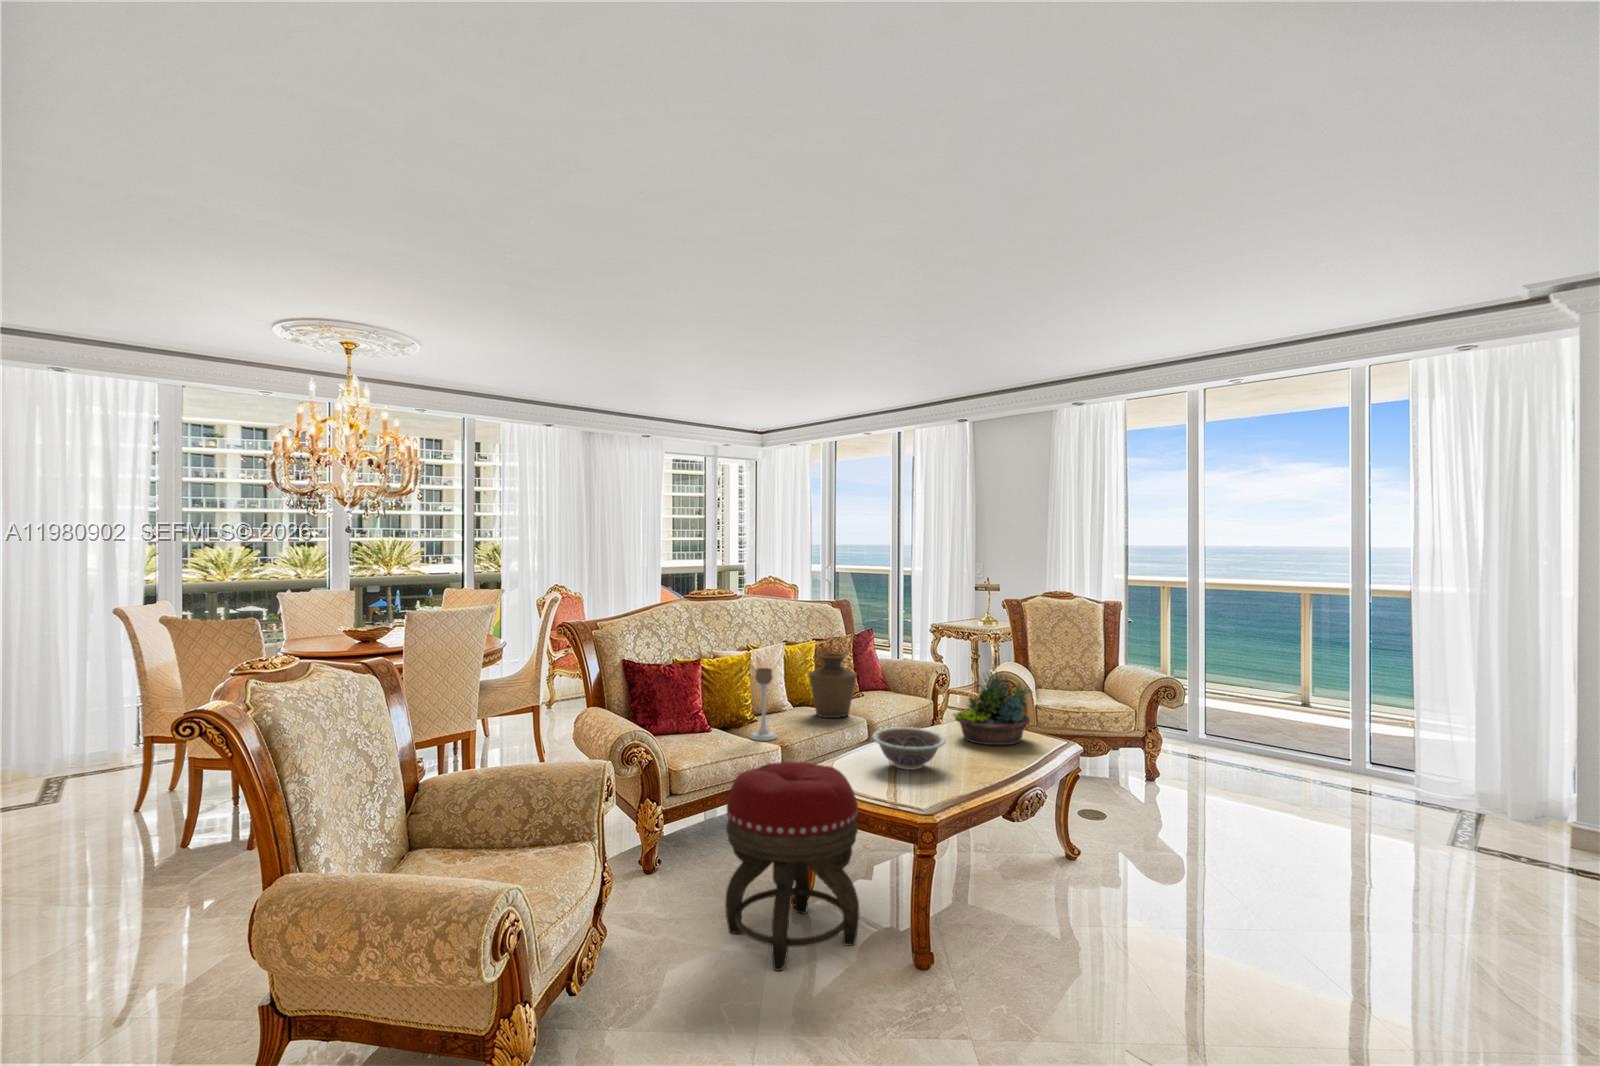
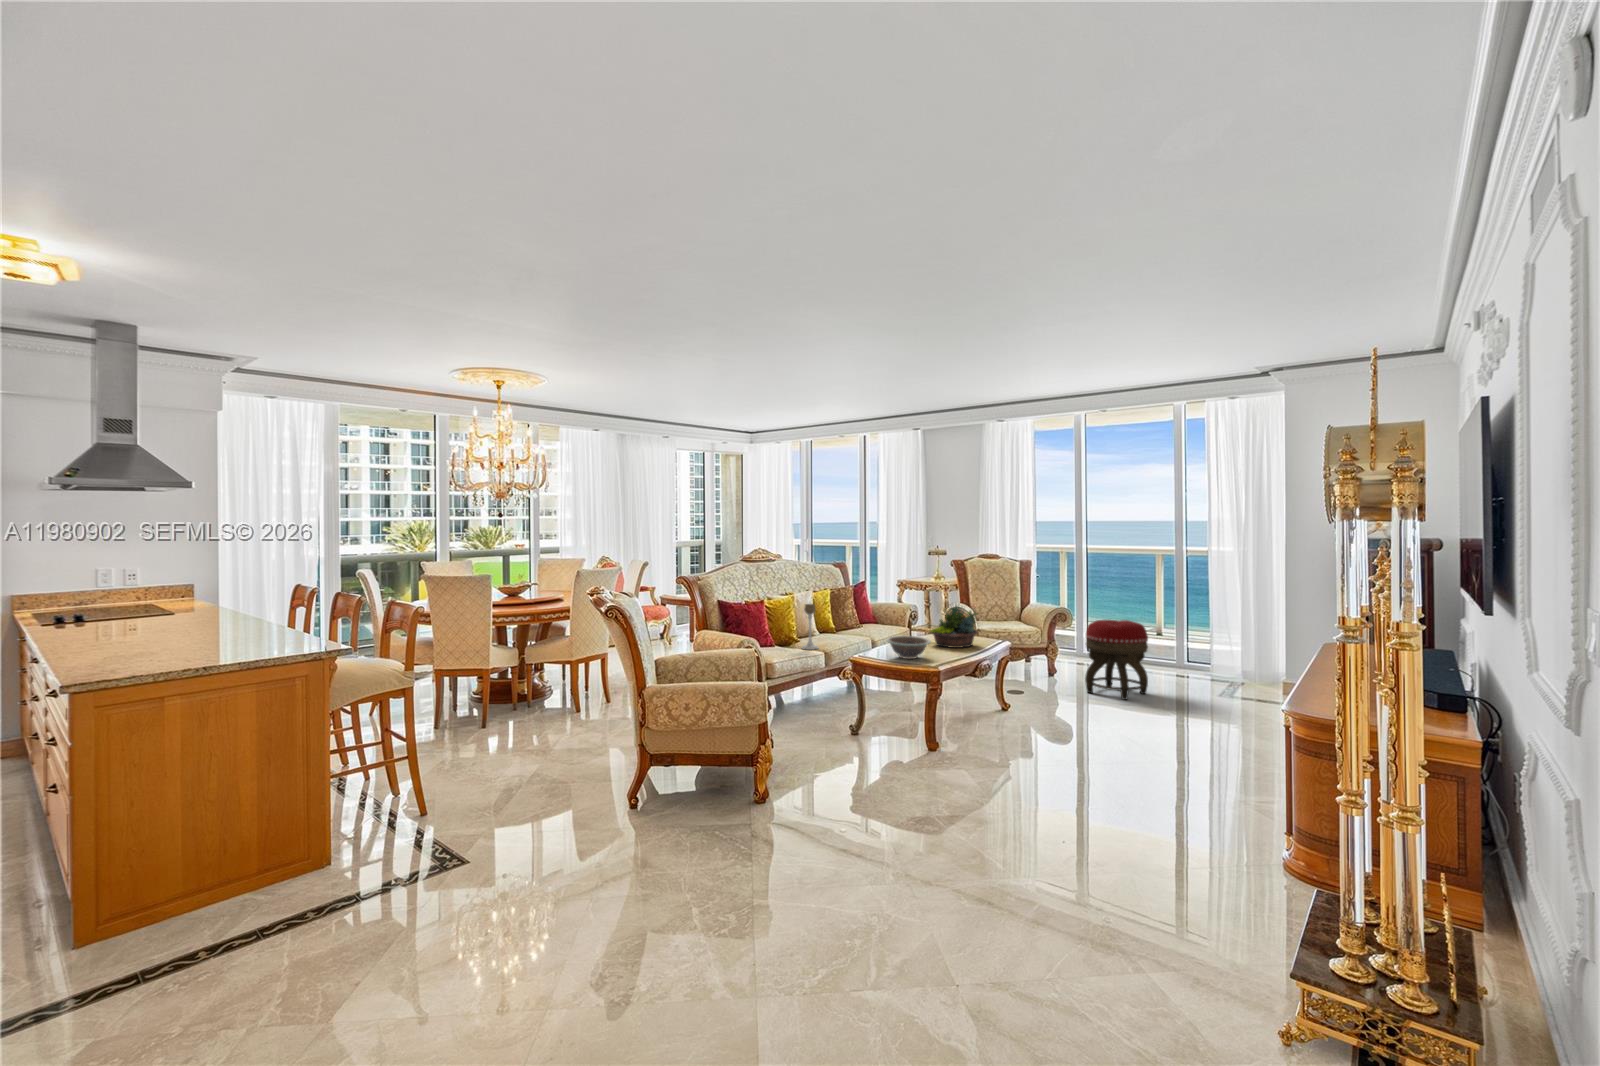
vase: present [808,653,857,718] -> none [830,596,862,638]
footstool: present [725,762,860,971] -> present [1085,620,1148,700]

